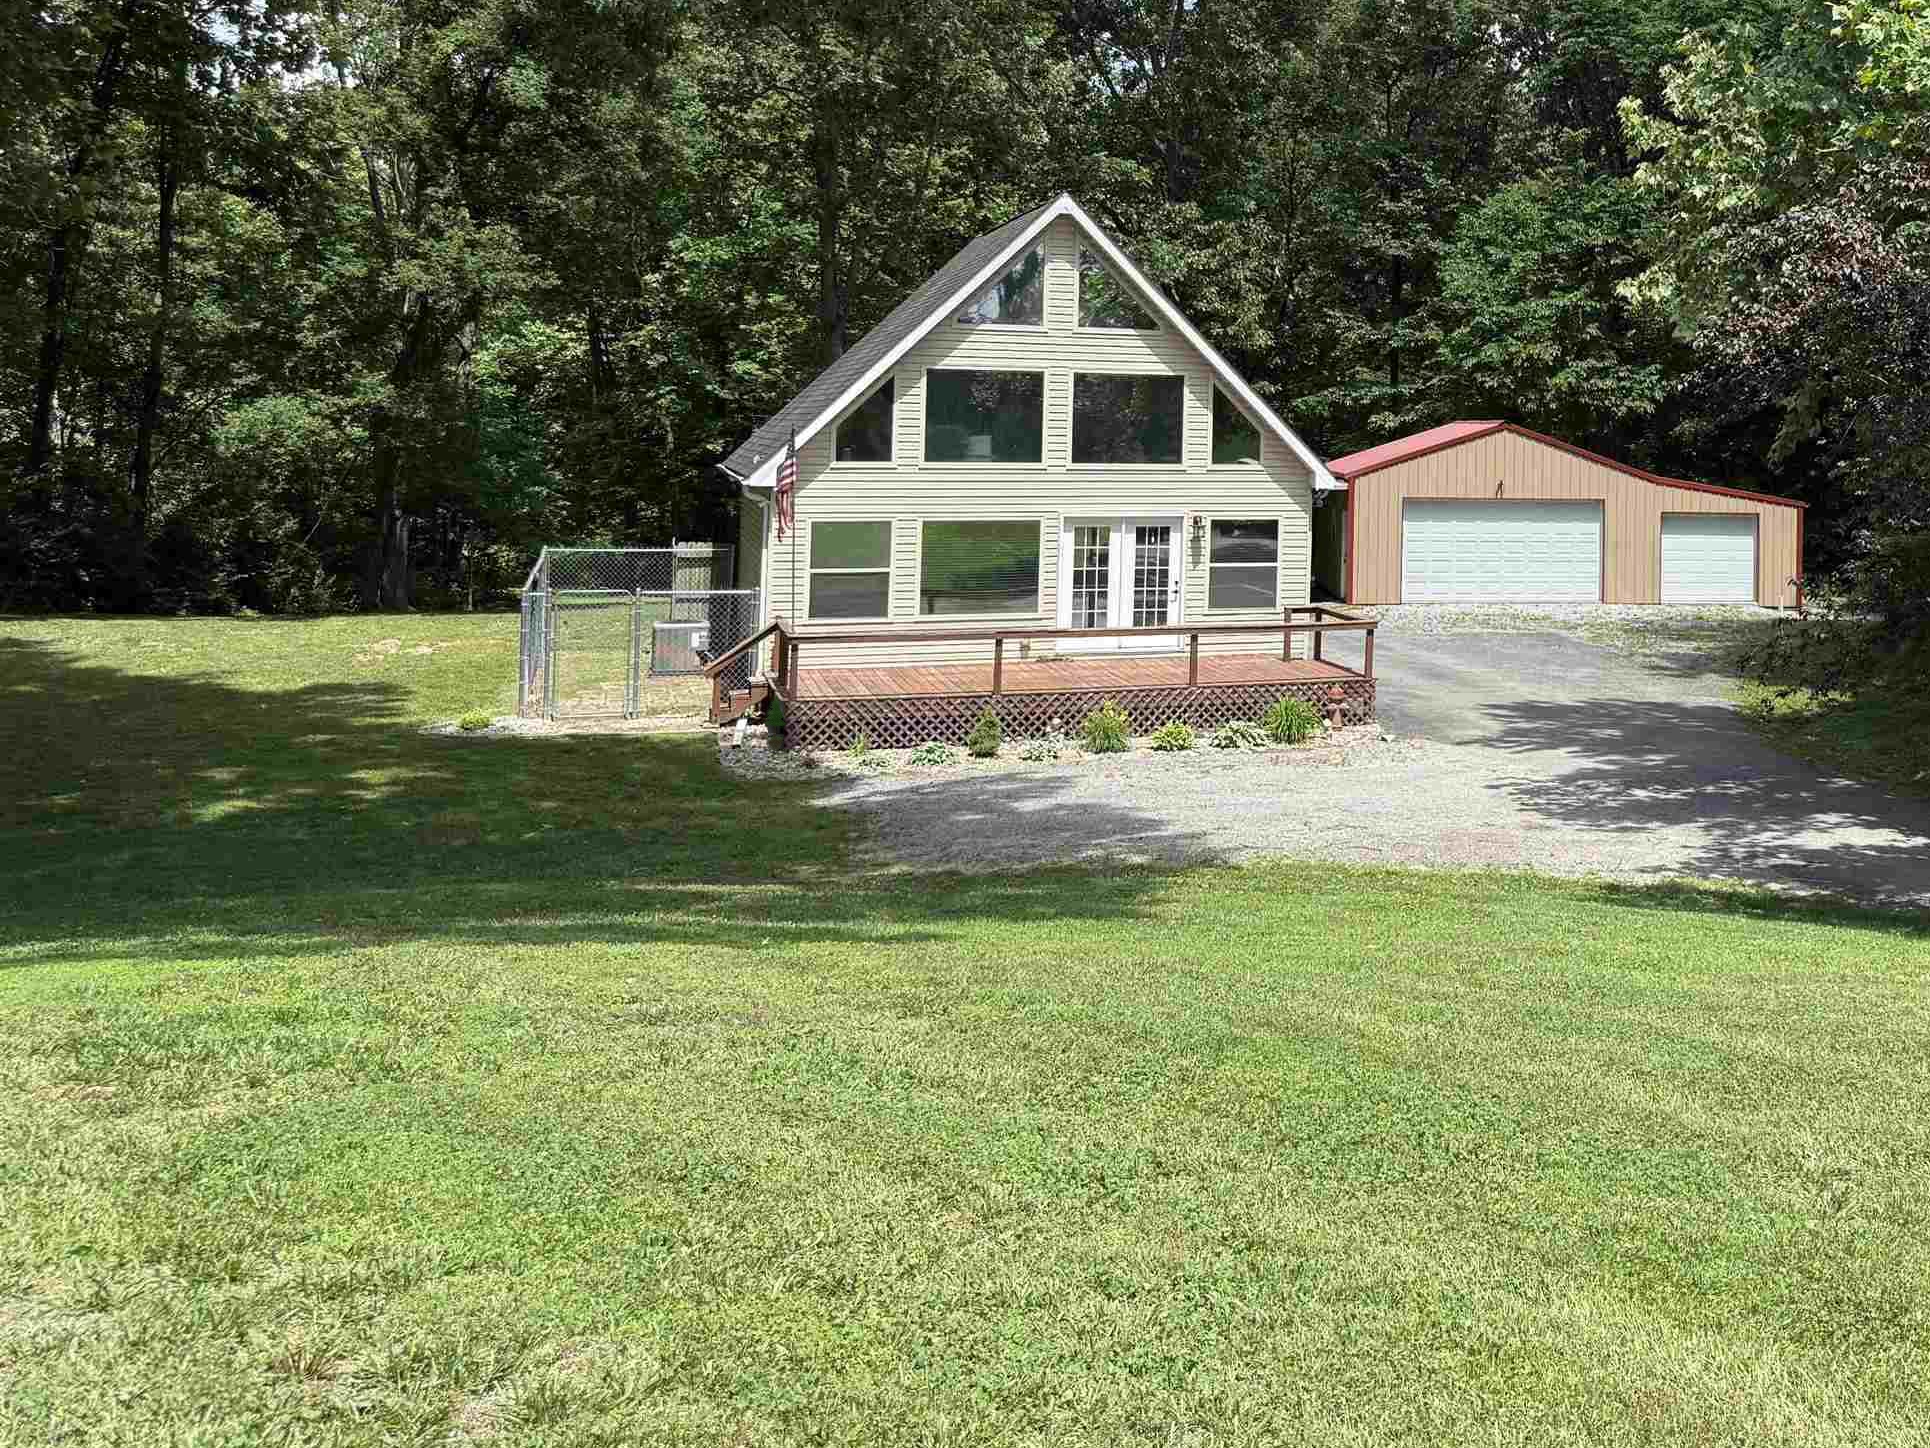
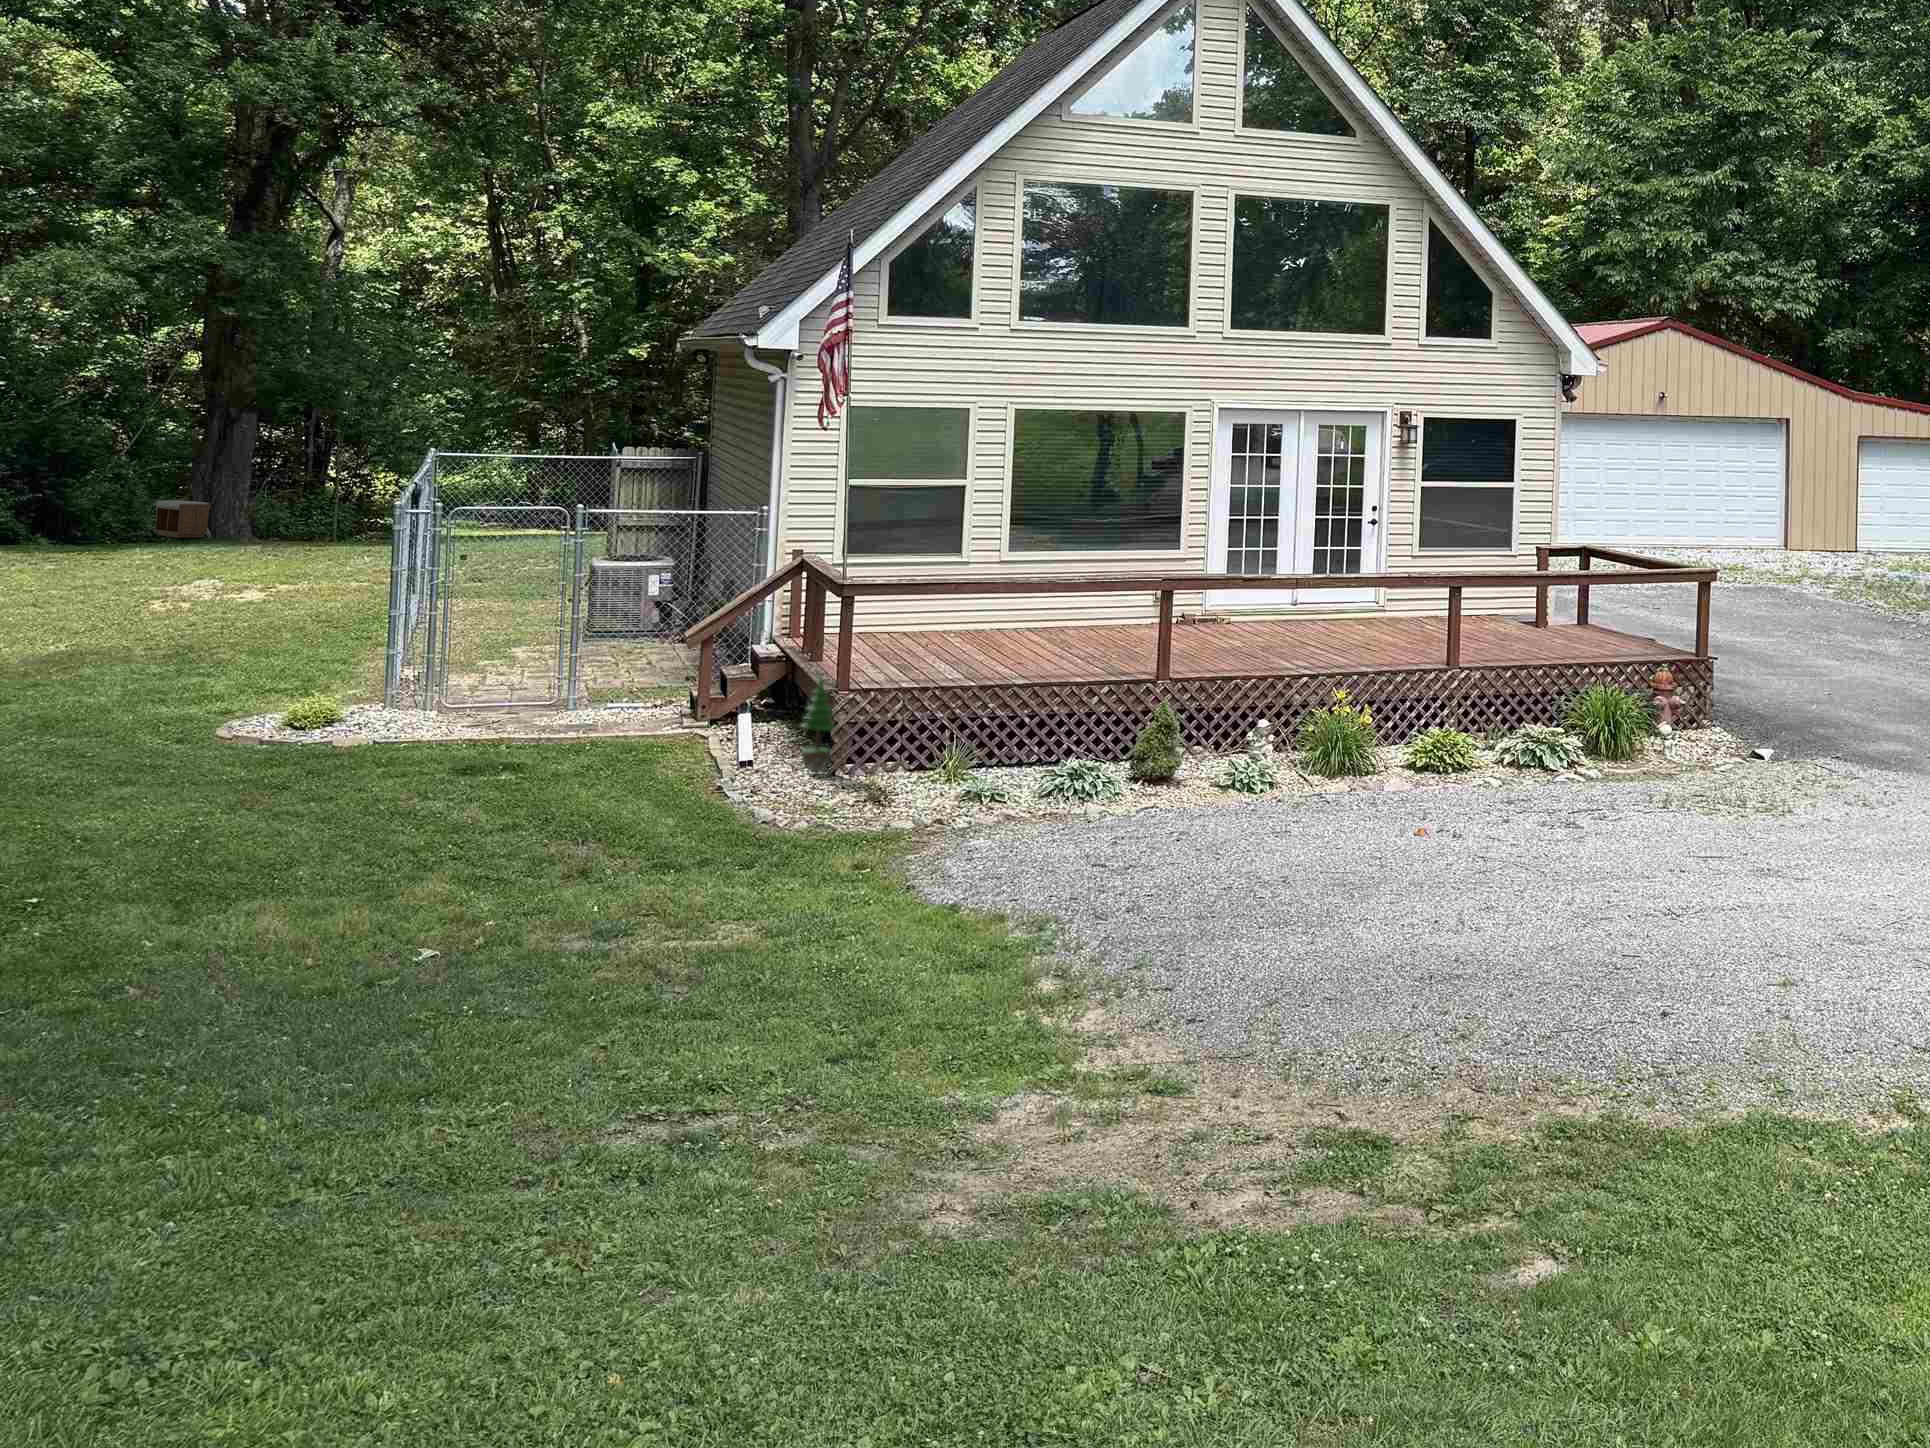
bench: none [347,574,388,602] -> present [154,500,211,538]

